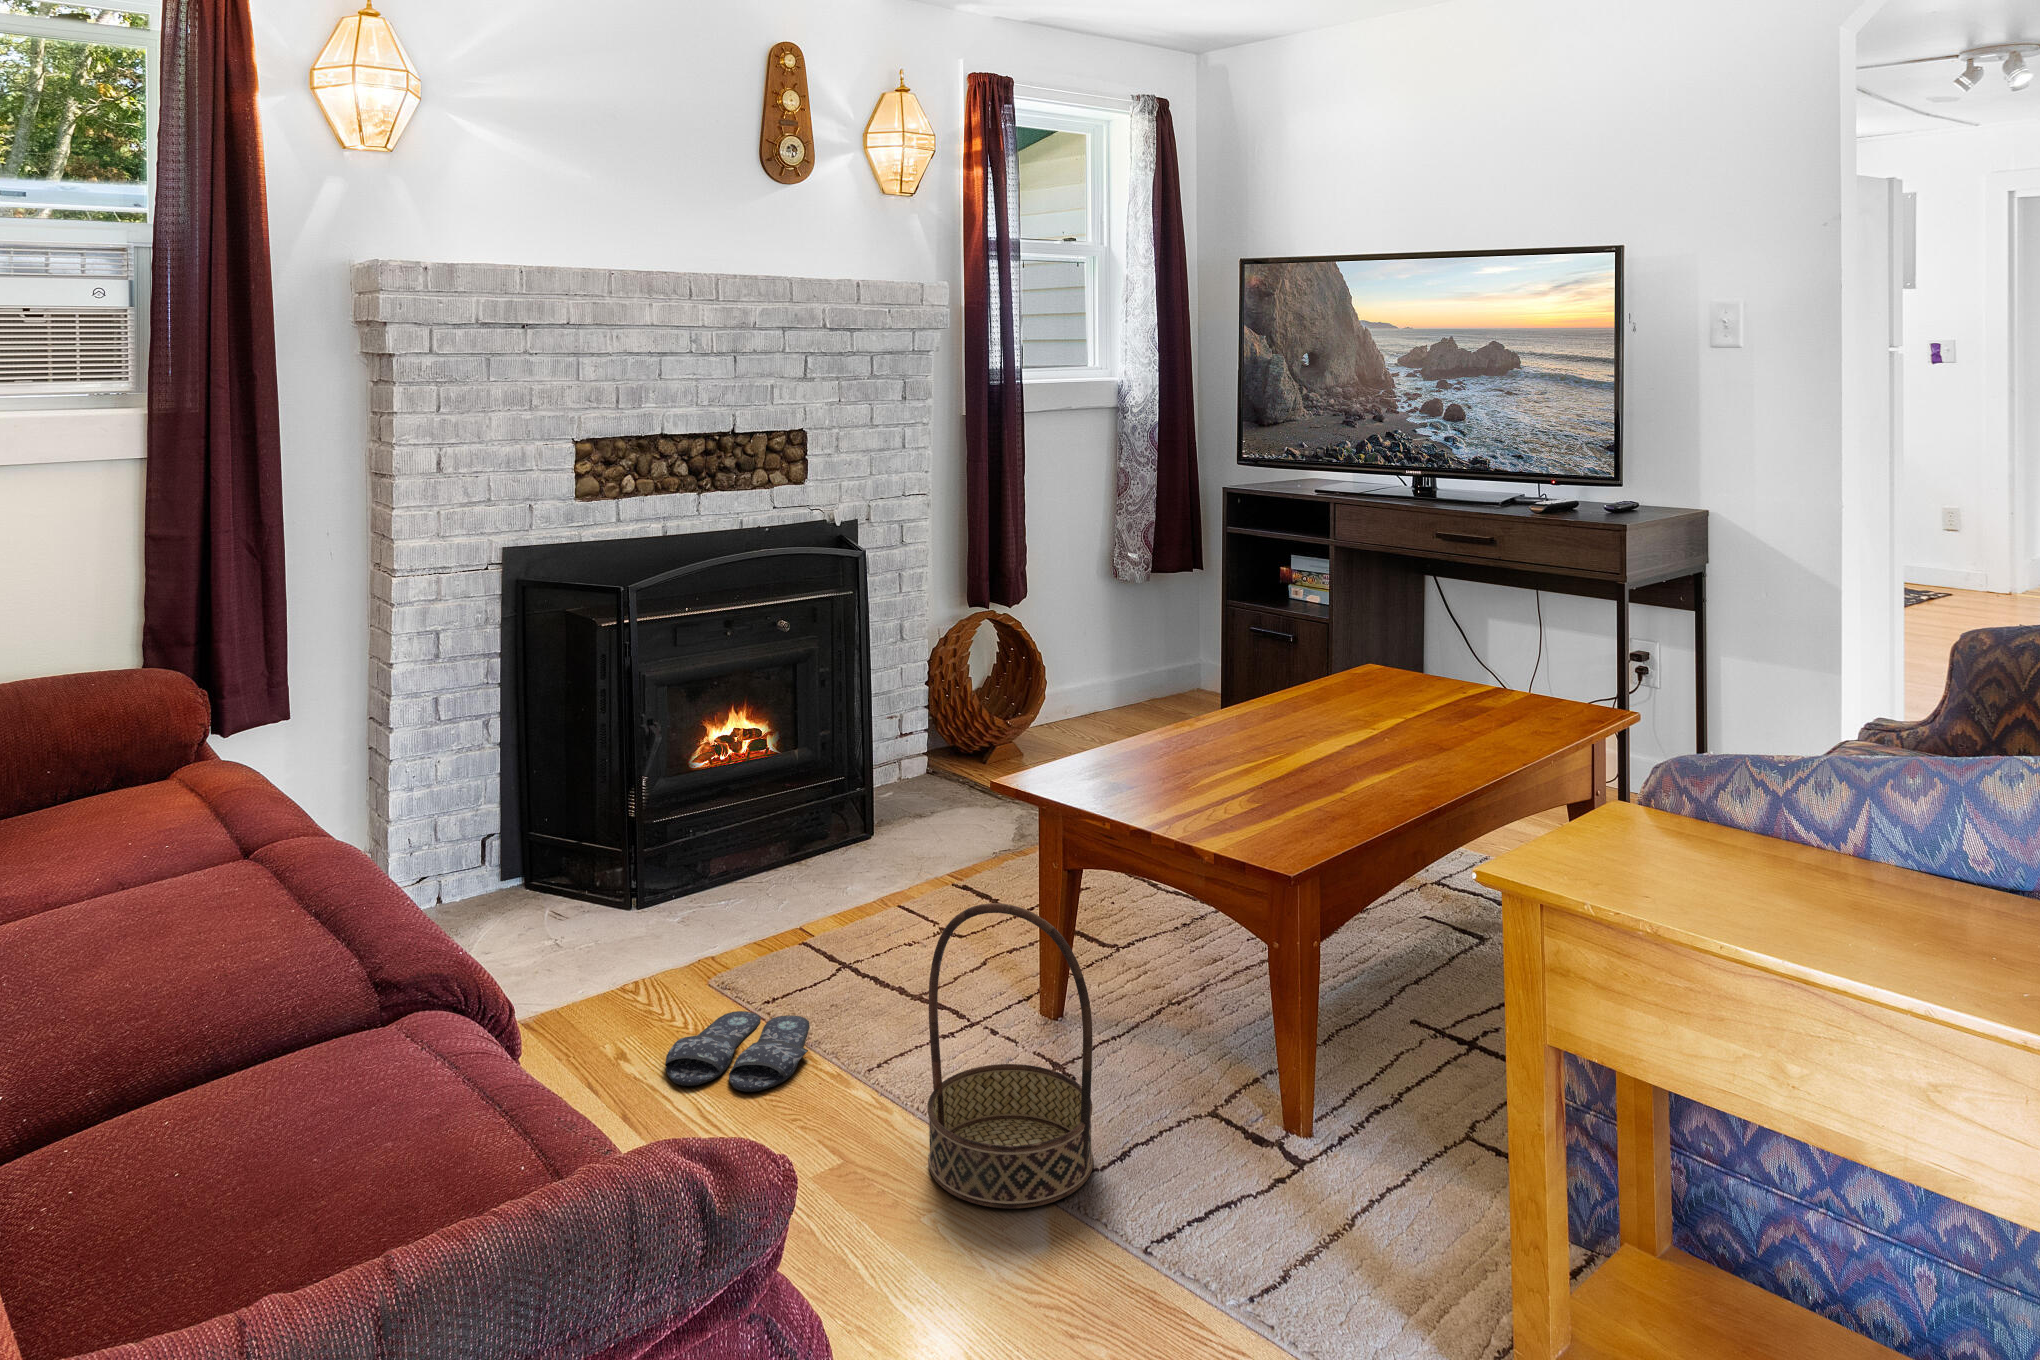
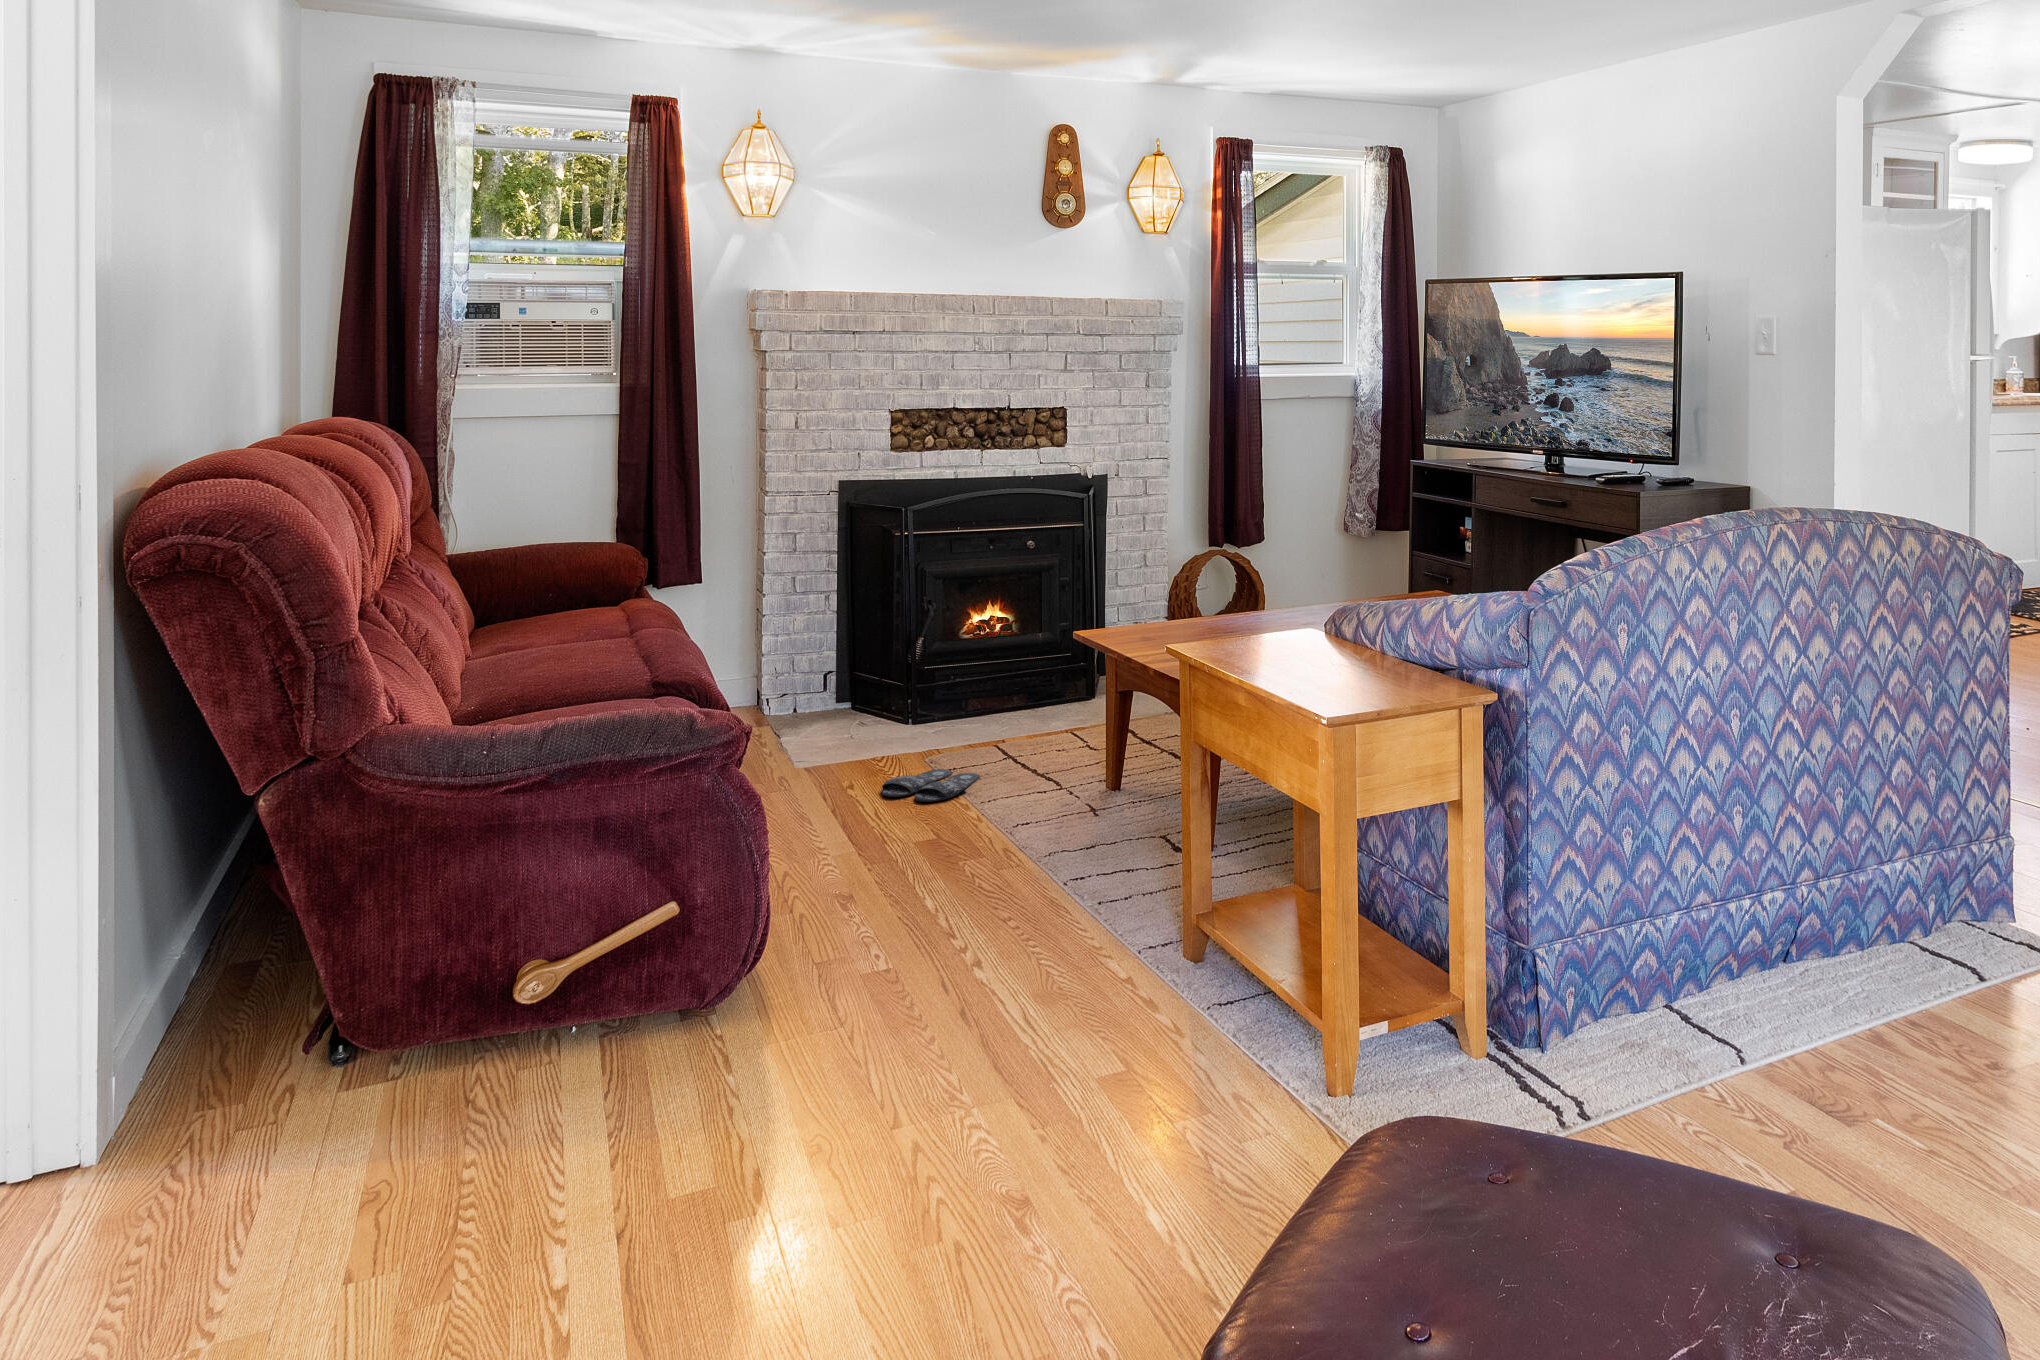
basket: present [927,903,1093,1209] -> none [998,685,1097,856]

